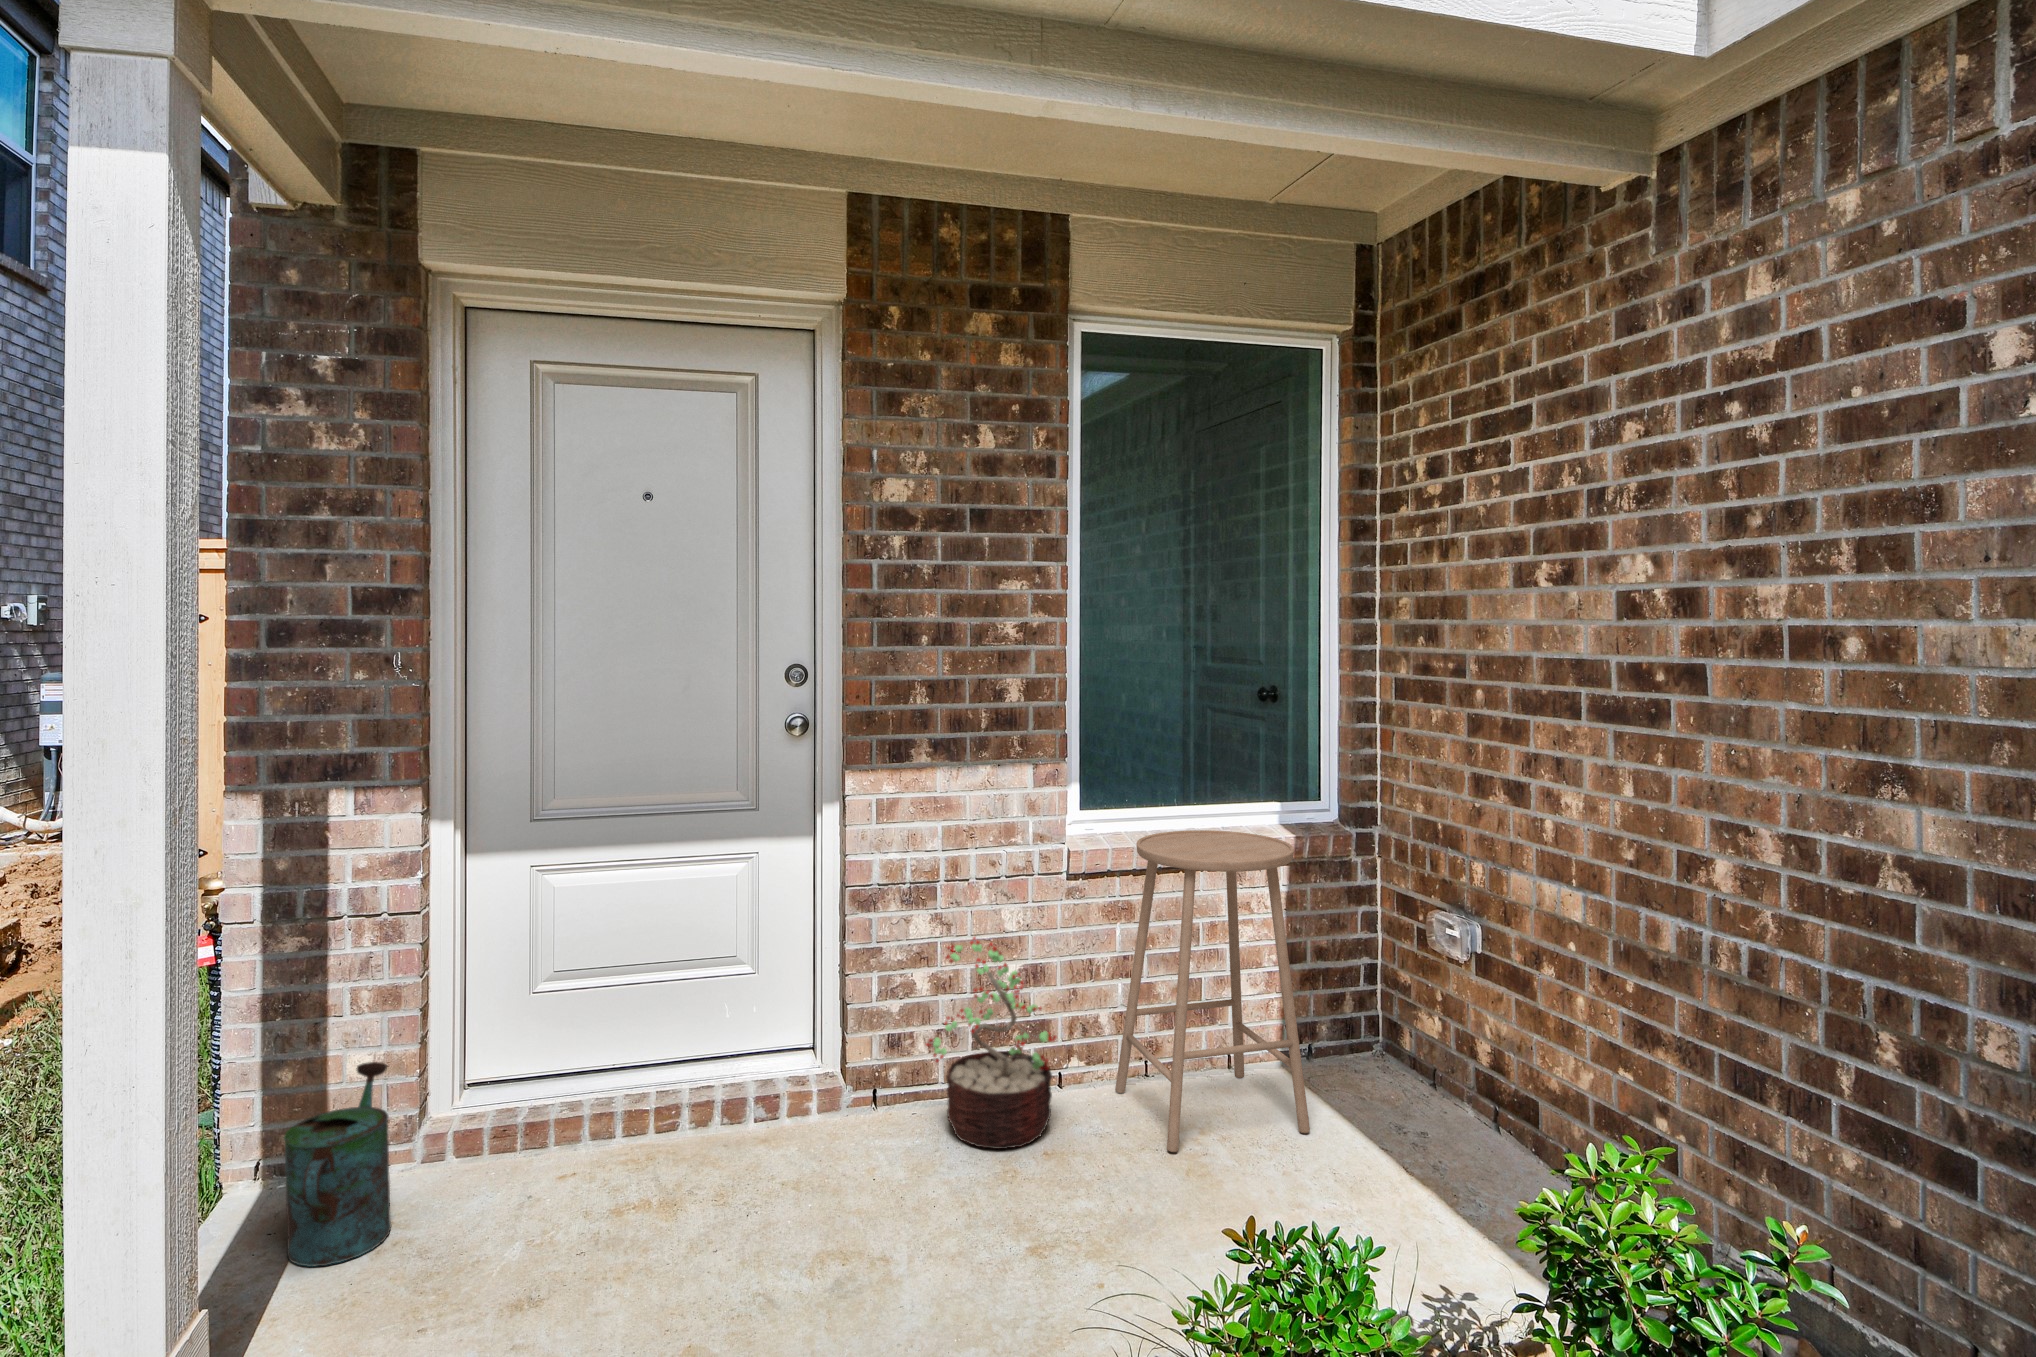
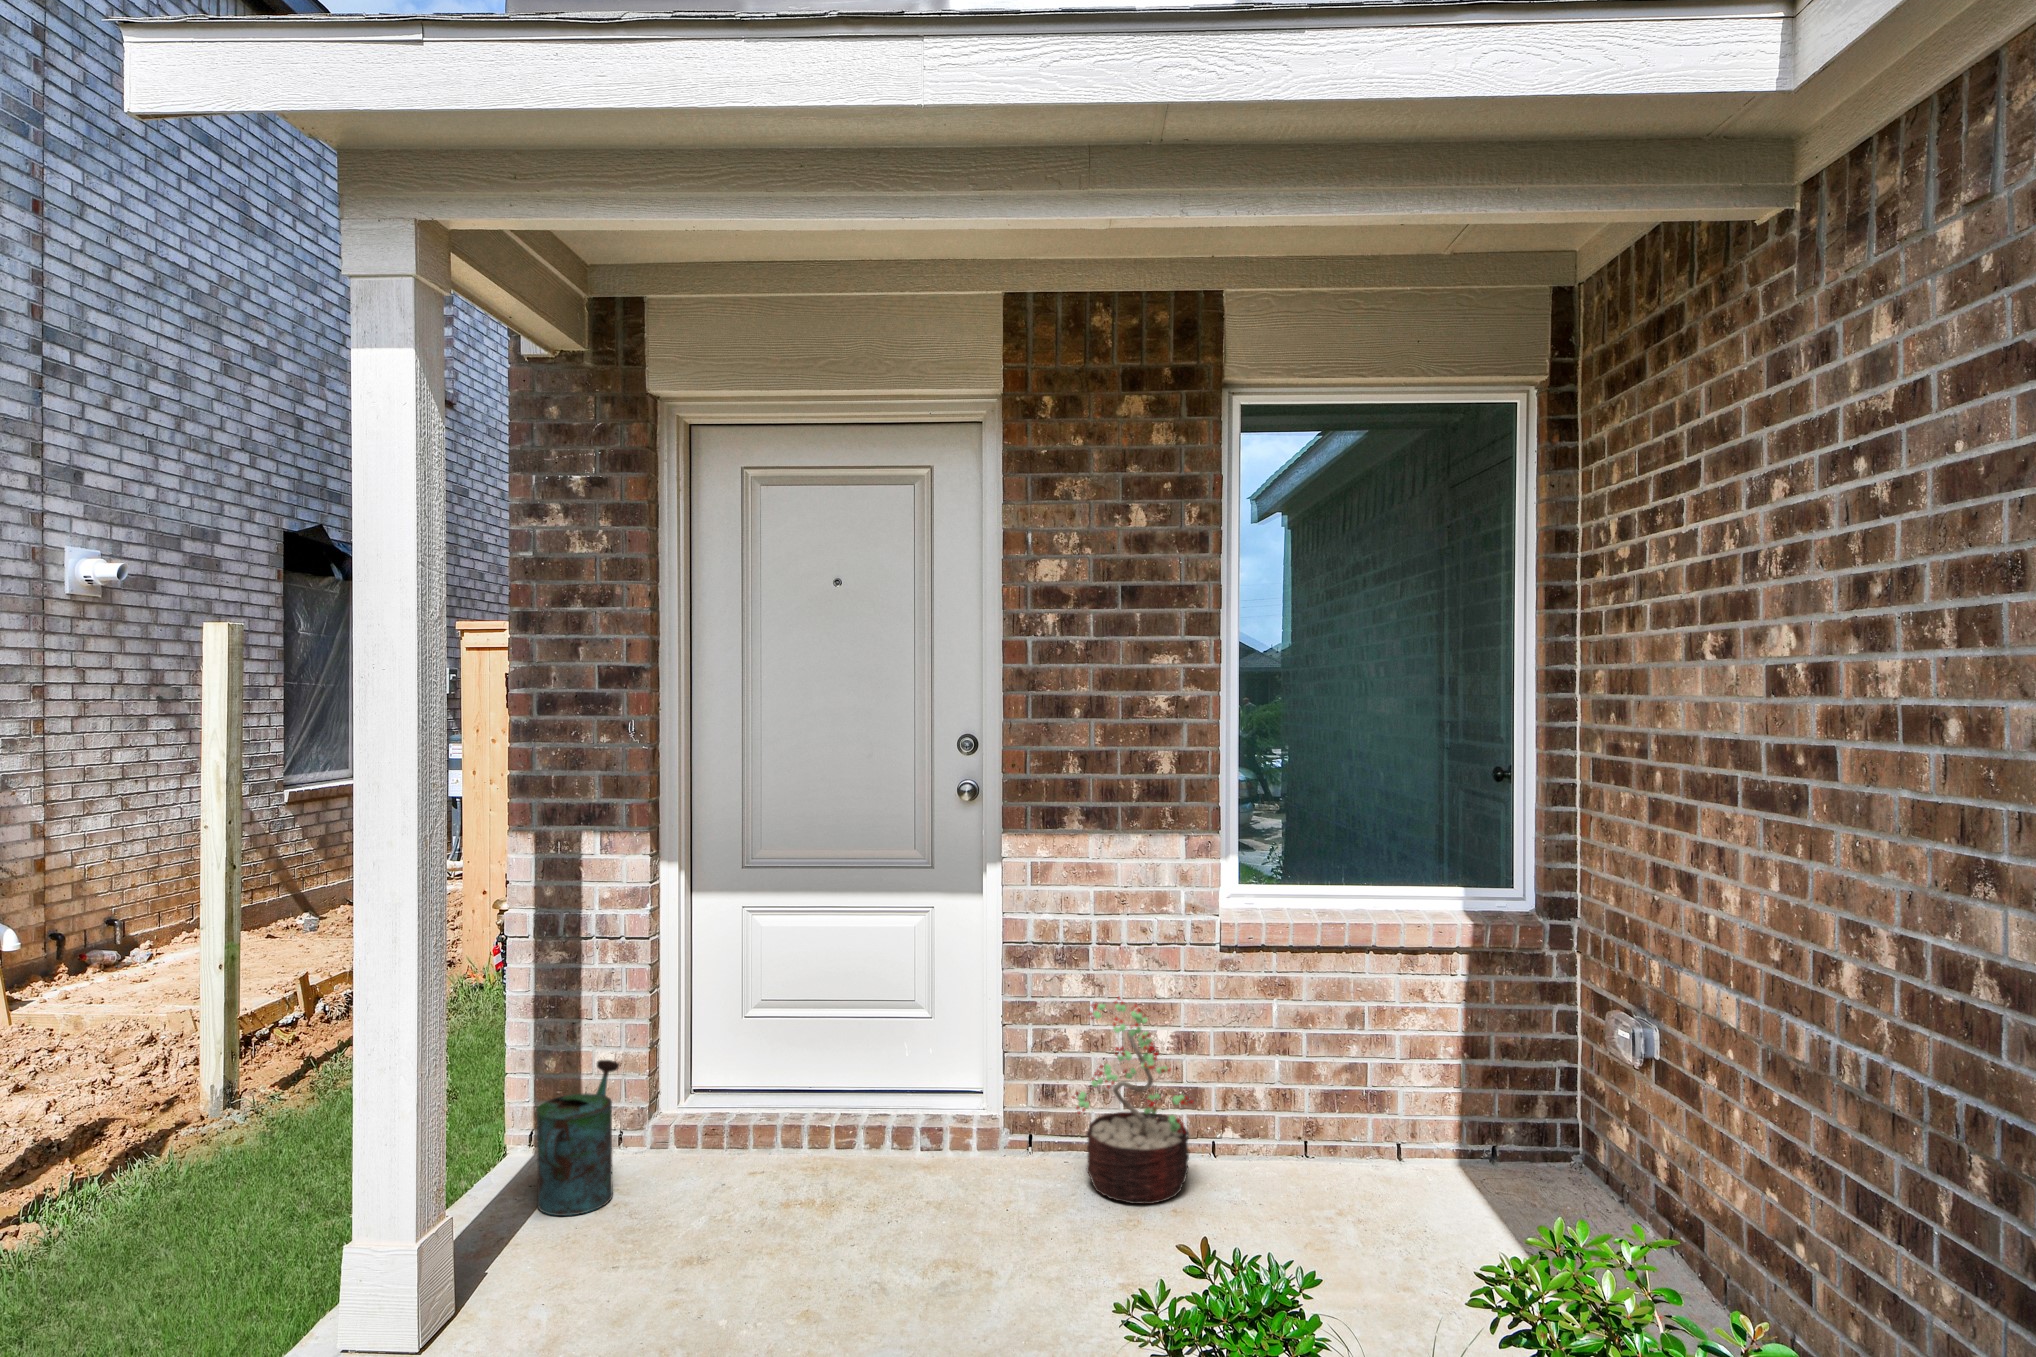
stool: present [1115,830,1310,1152] -> none [1268,906,1455,1229]

